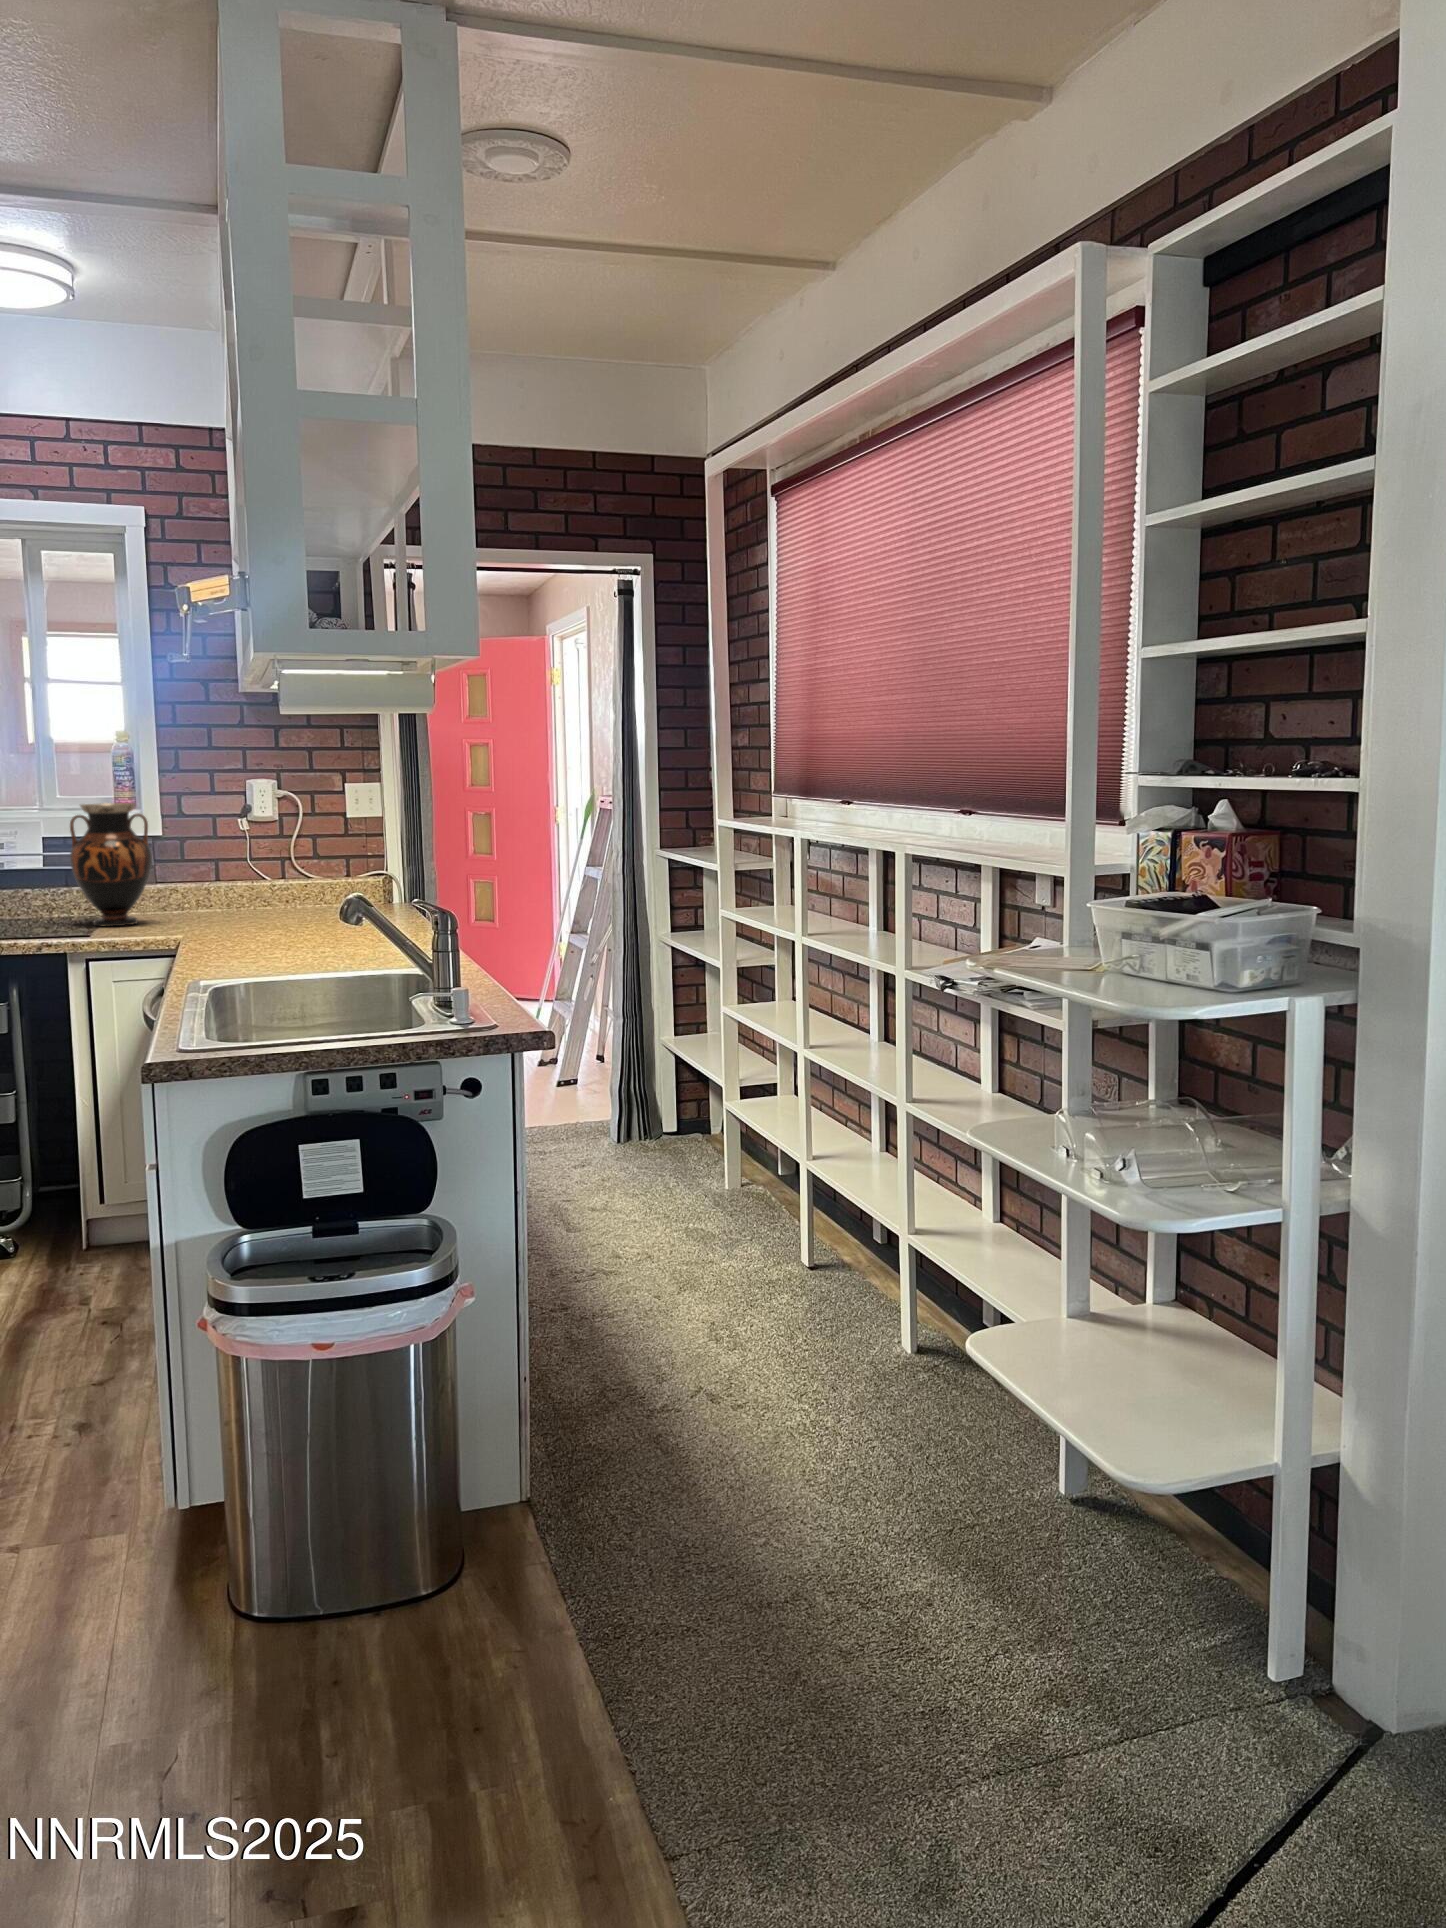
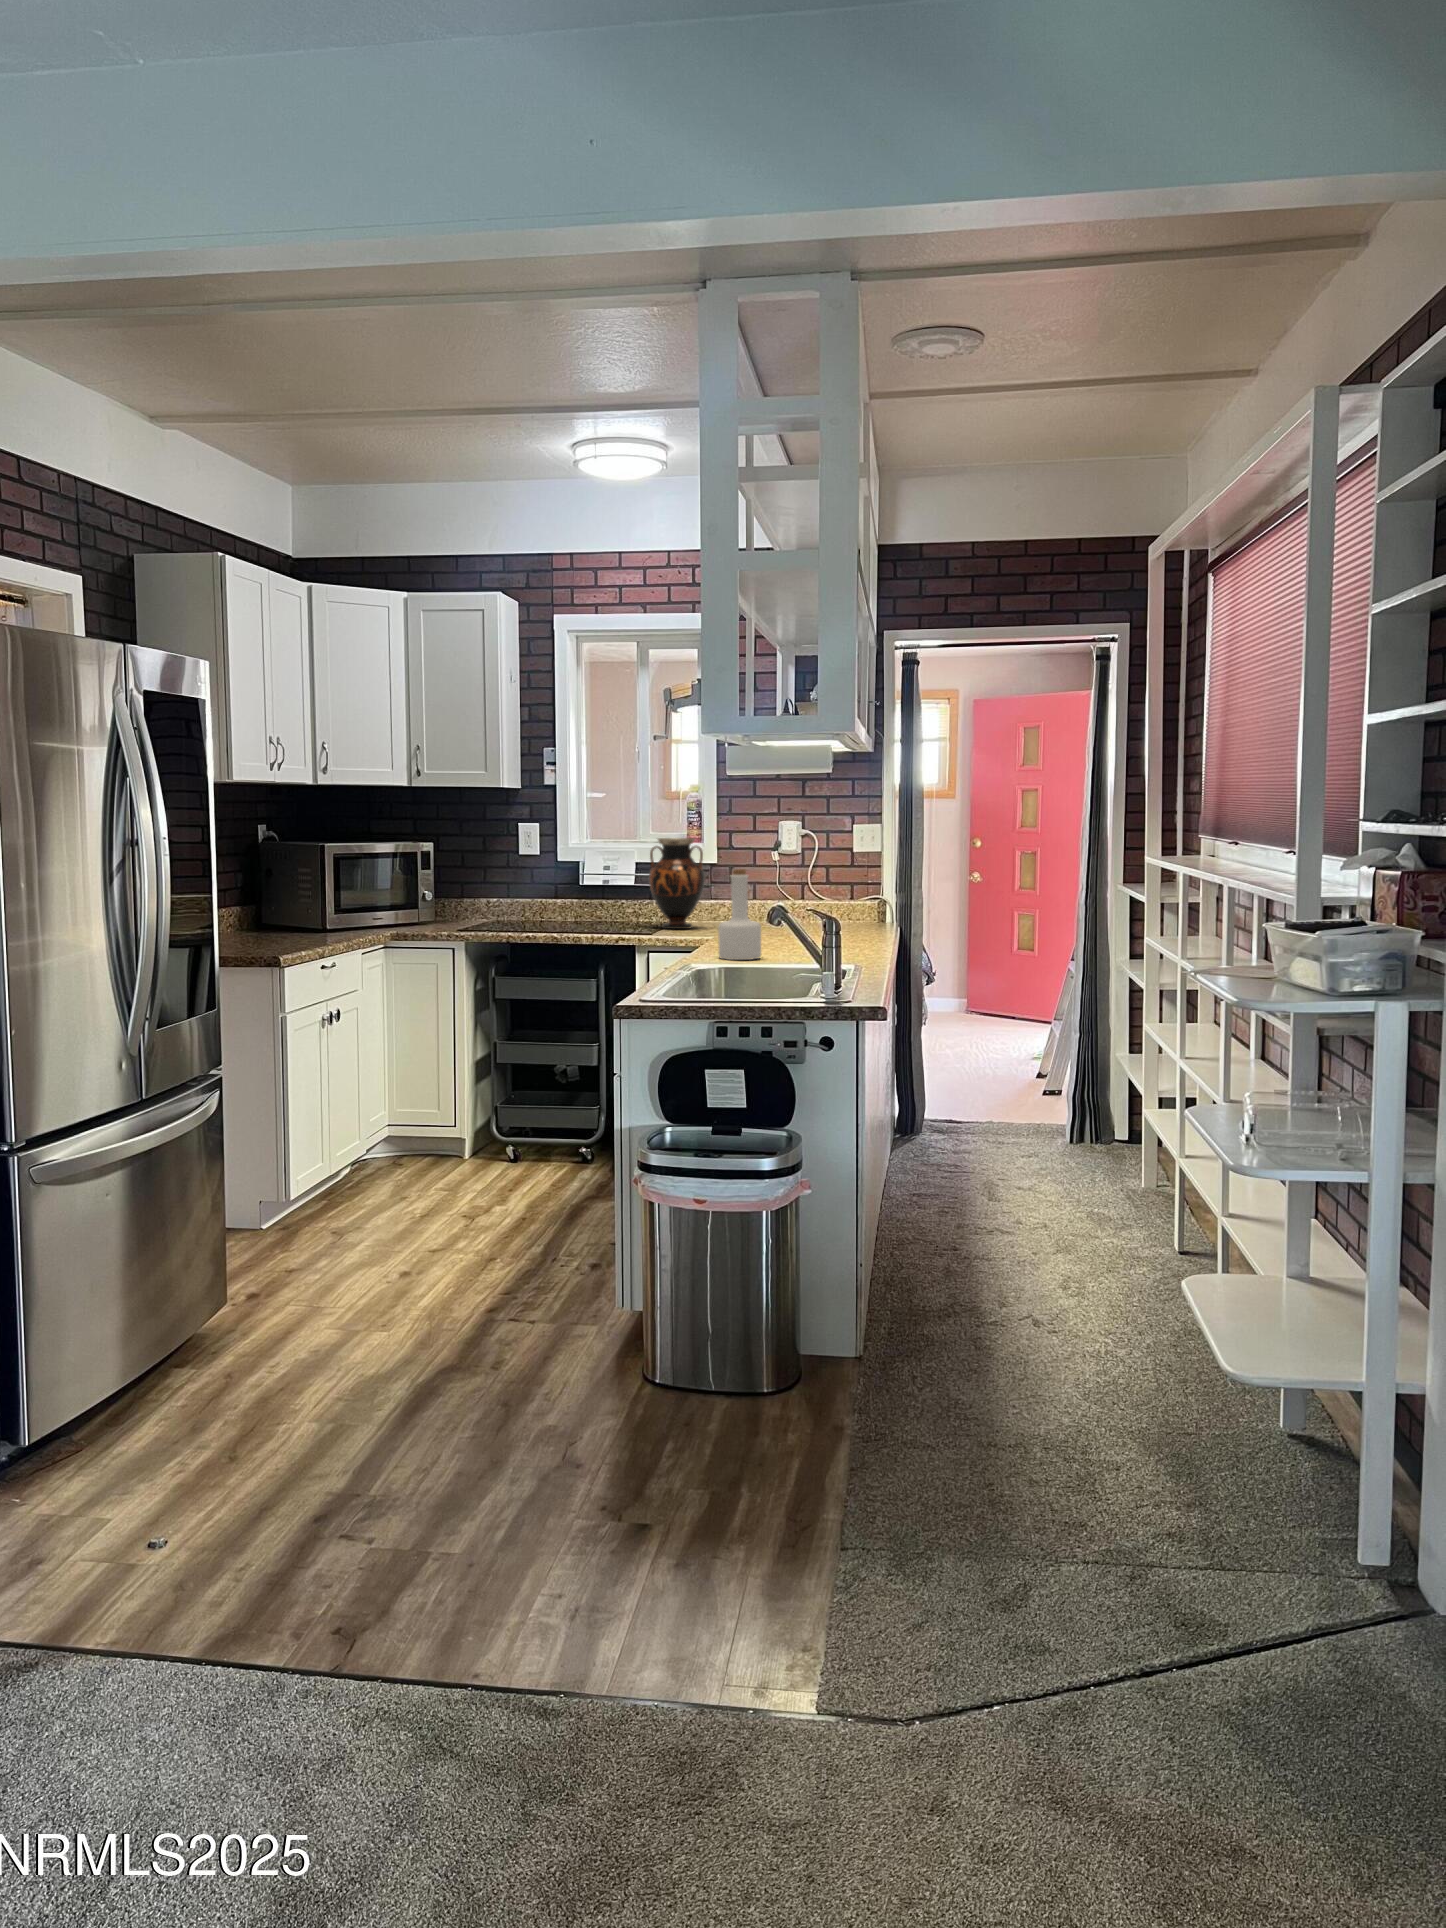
bottle: none [219,845,282,969] -> present [718,869,761,960]

